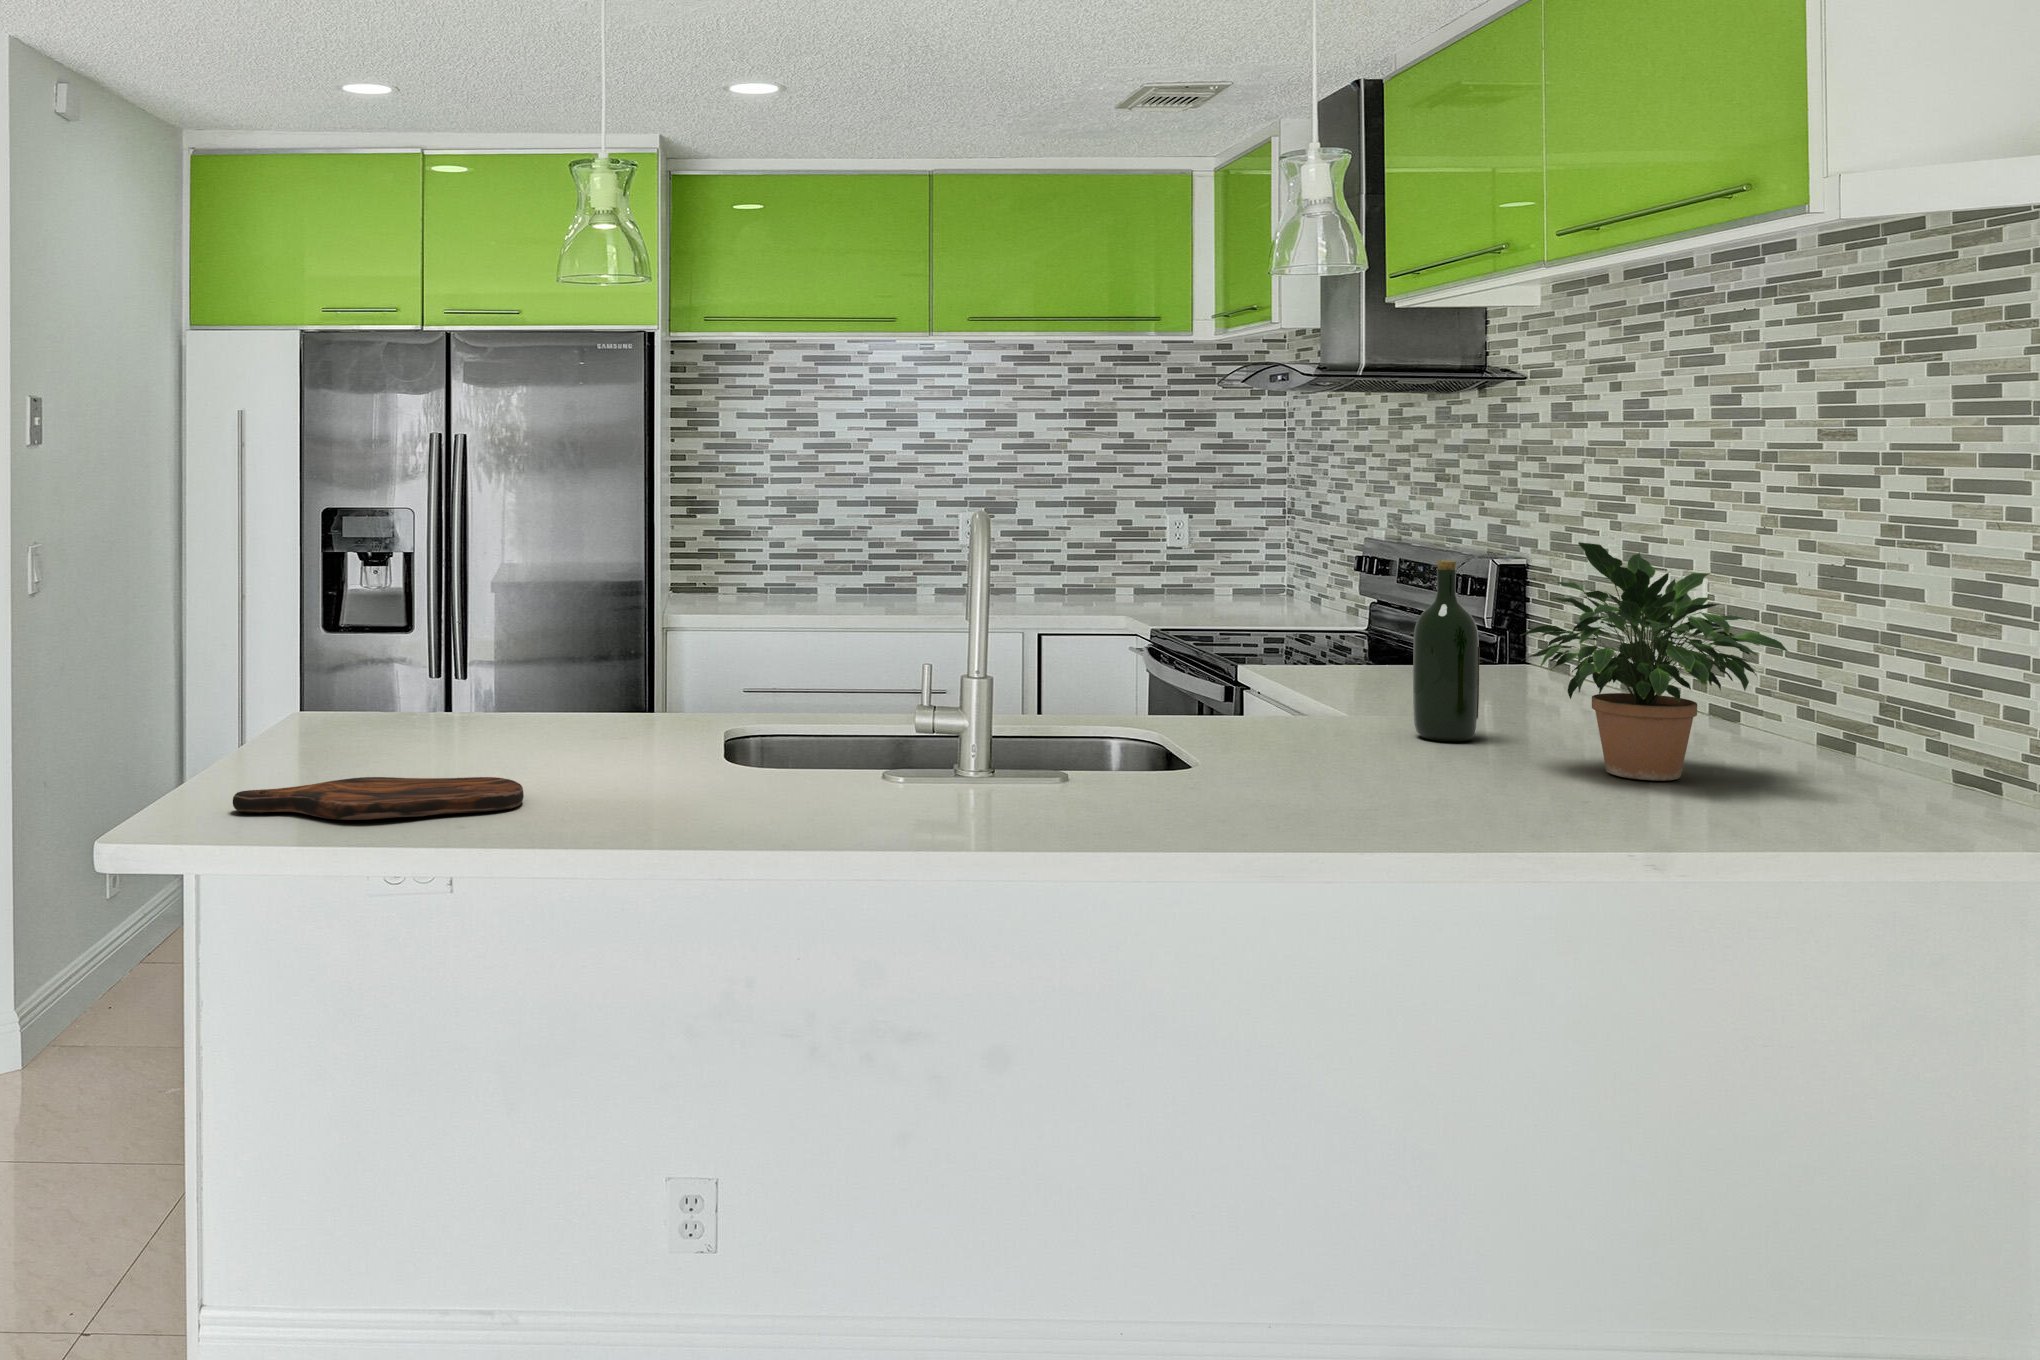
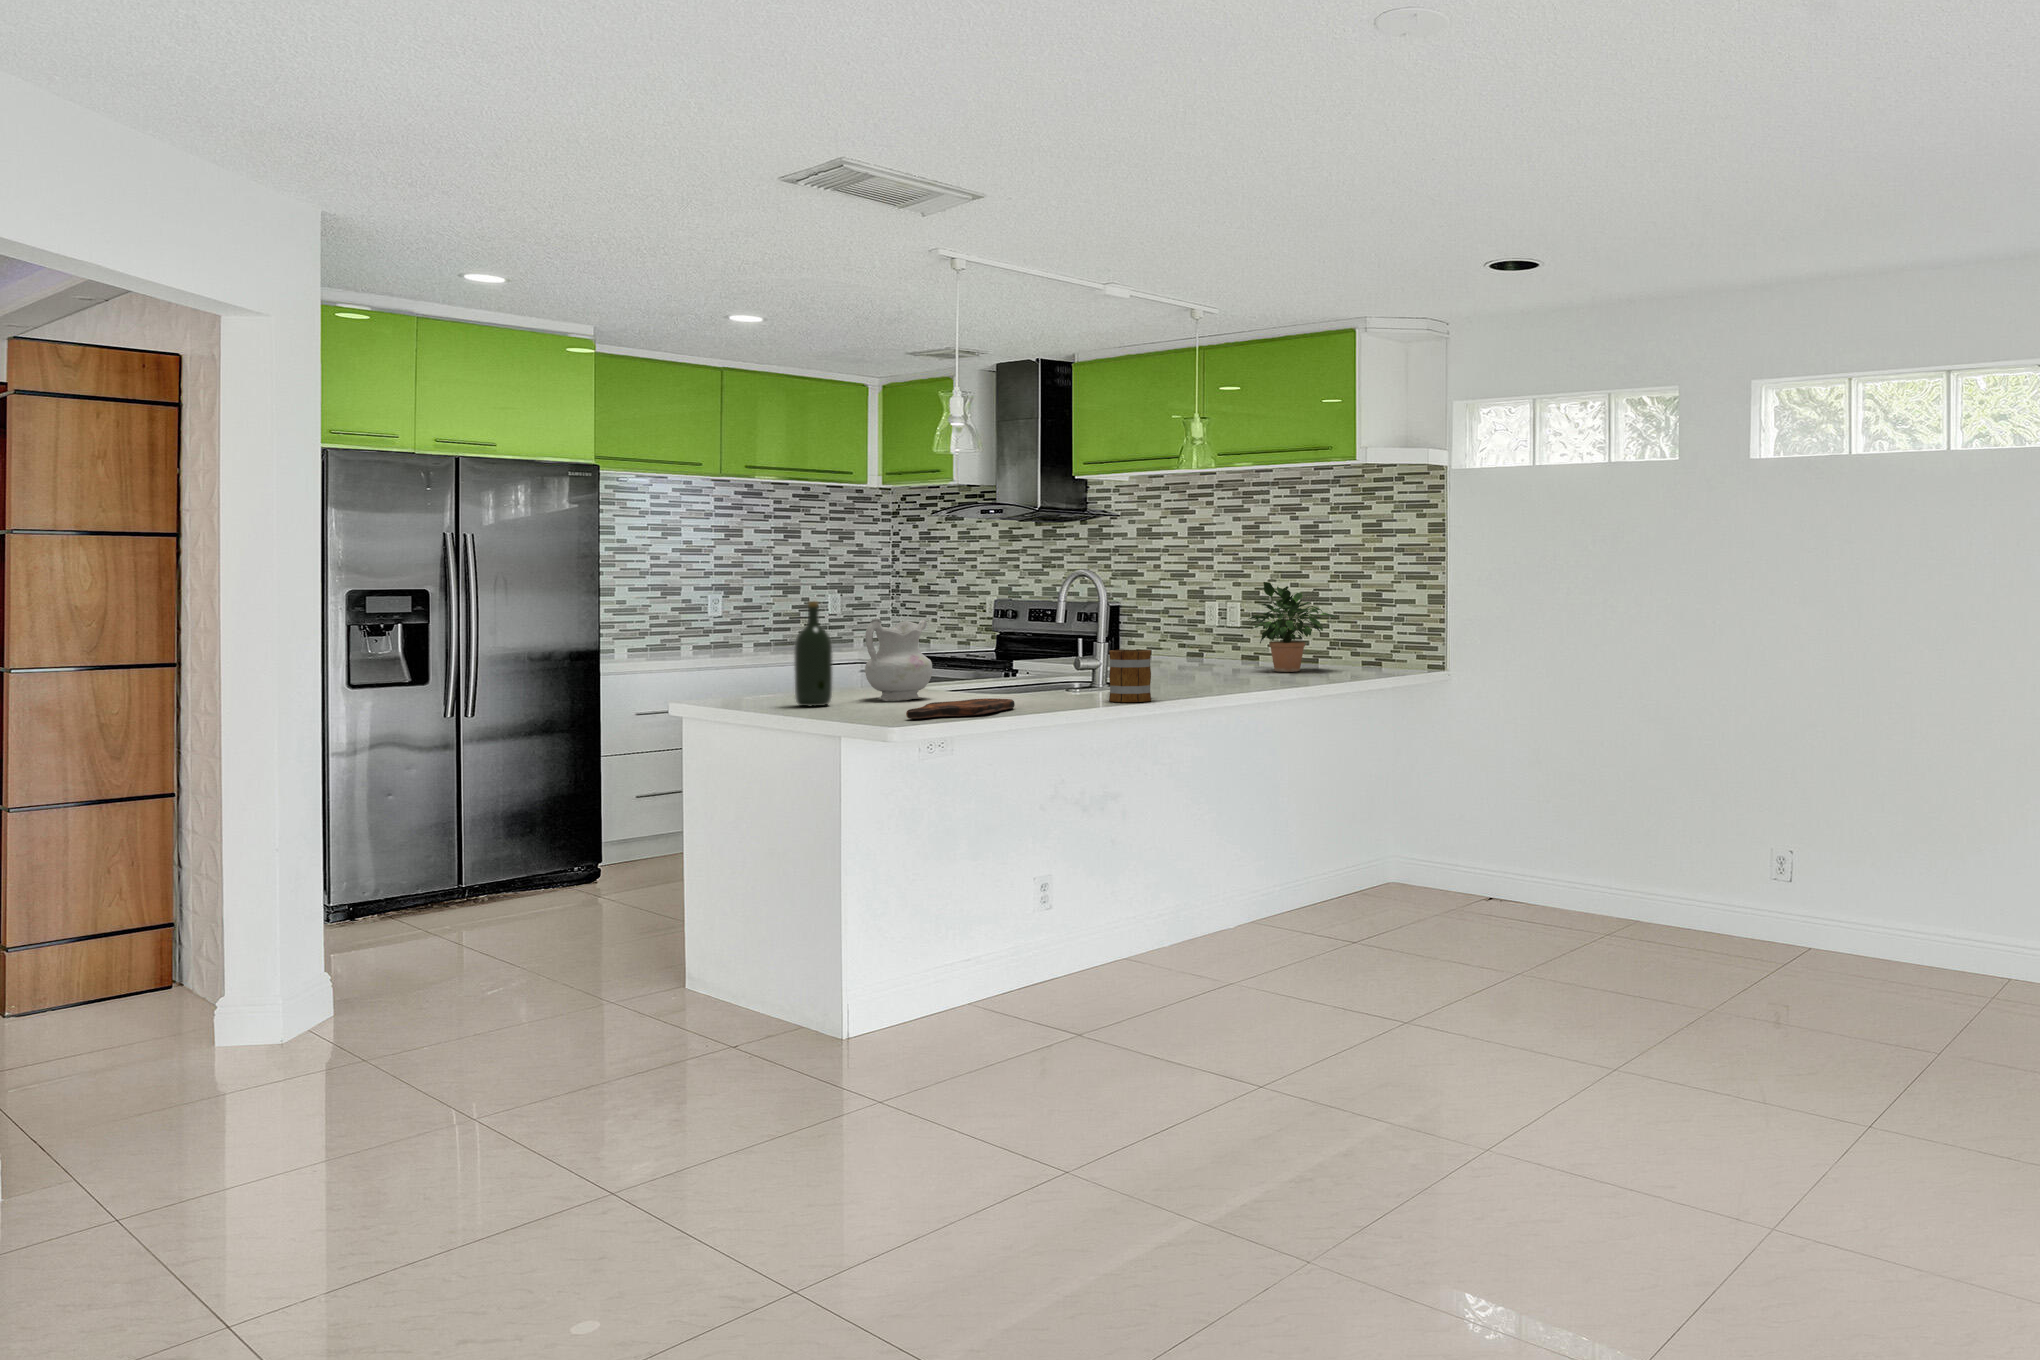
wine bottle: present [1413,561,1479,741] -> present [794,601,832,706]
ceramic pitcher: none [477,597,608,750] -> present [865,618,932,700]
mug: none [737,706,877,838] -> present [1109,650,1151,702]

